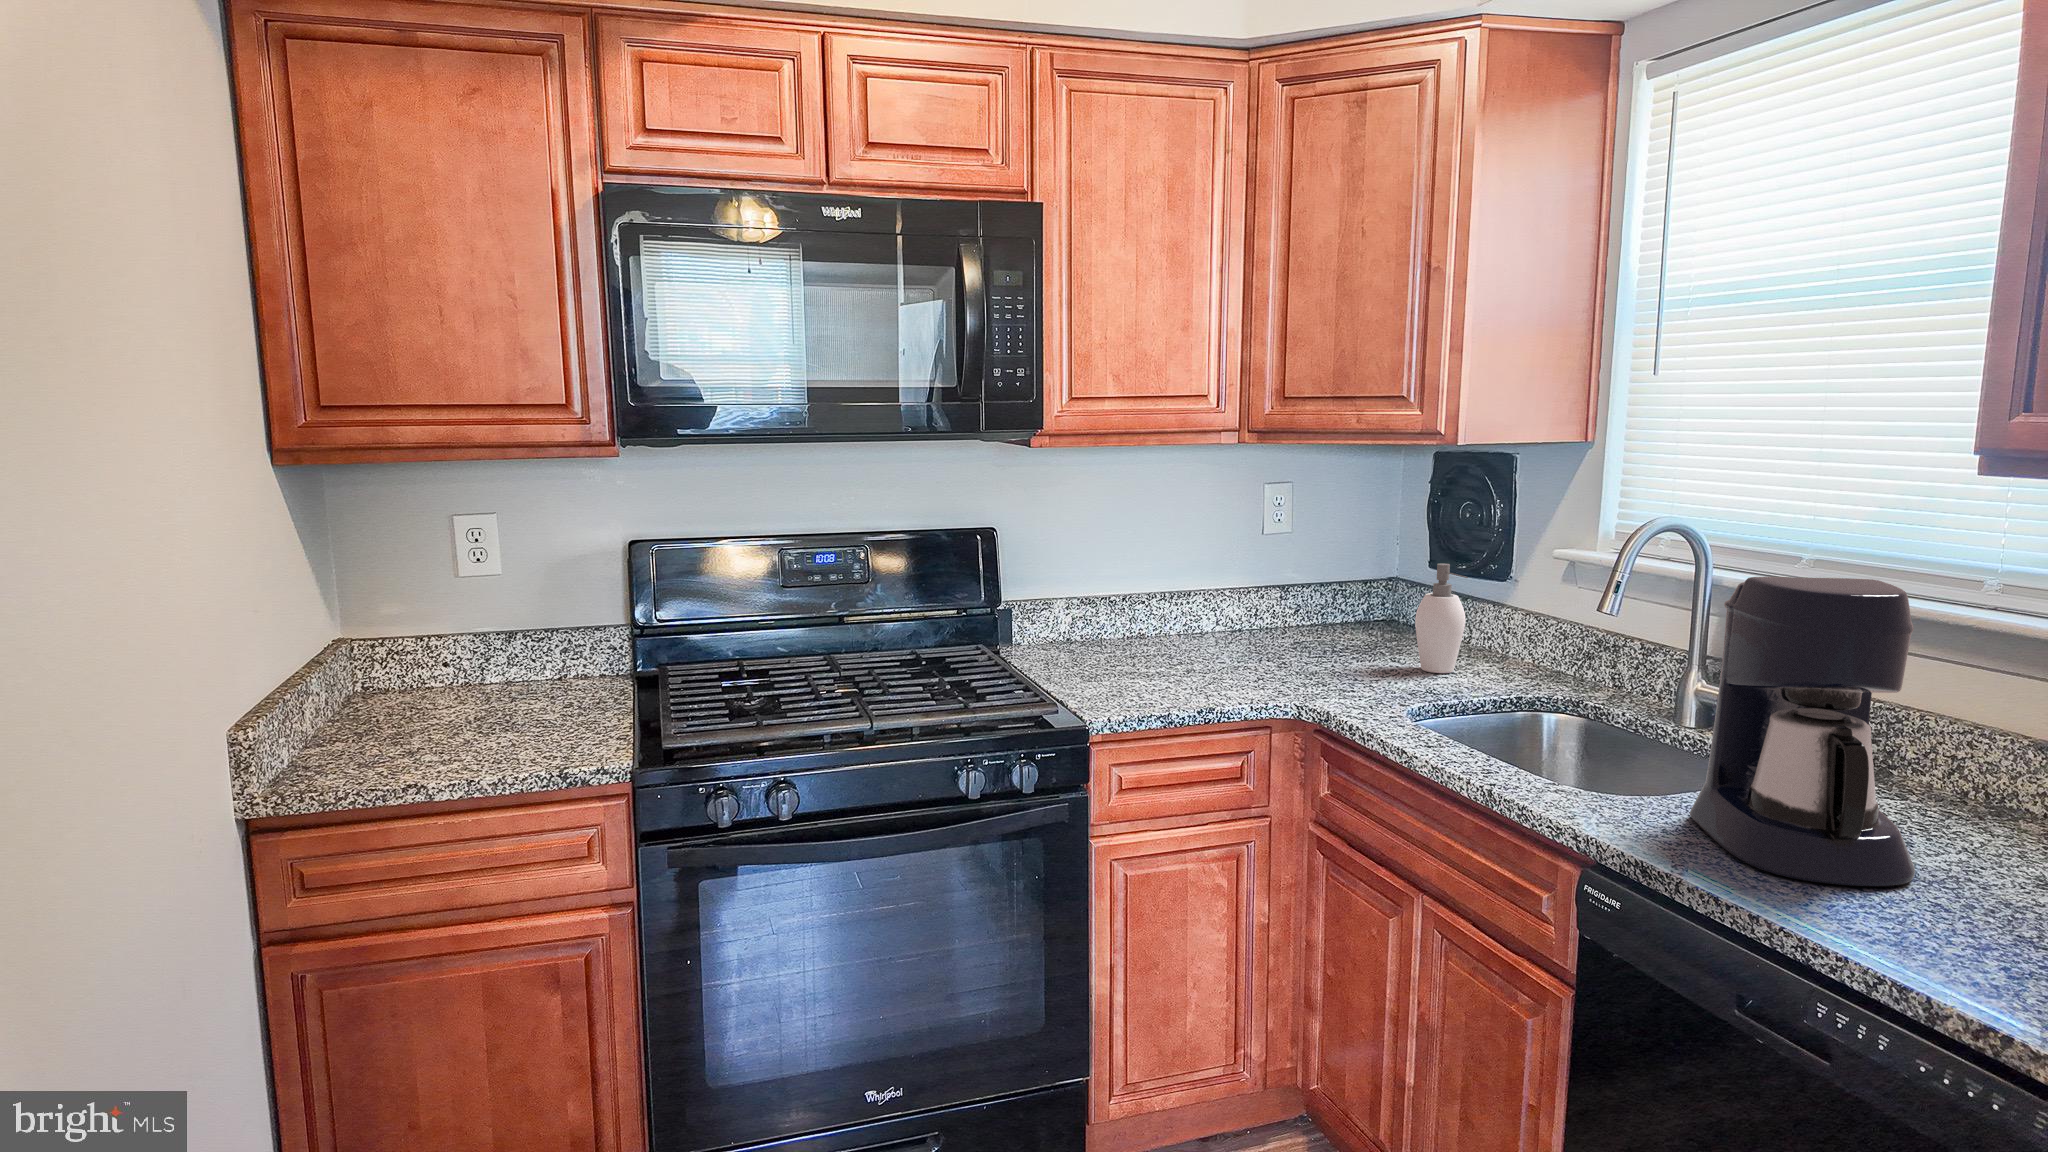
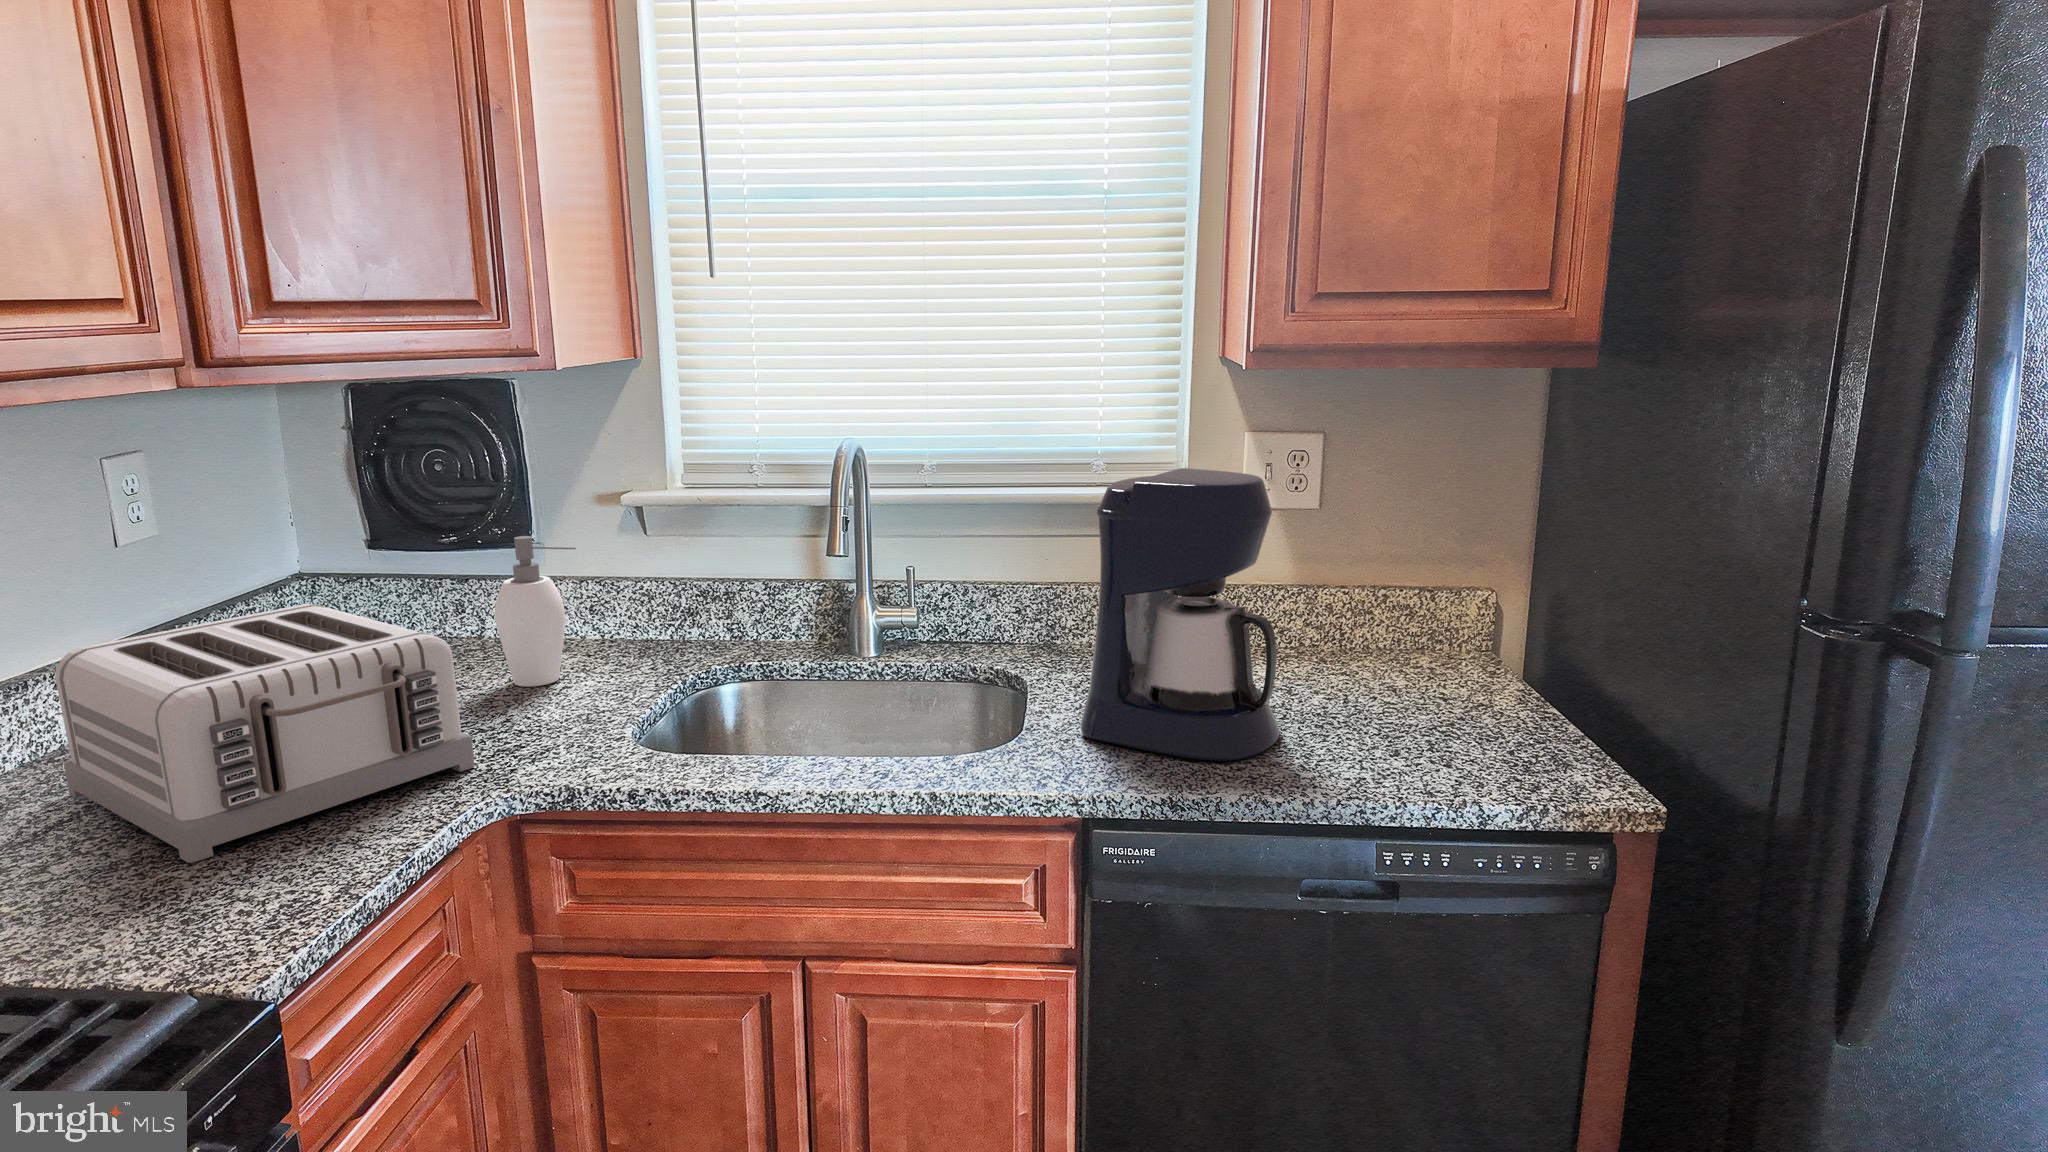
toaster: none [1155,575,1316,691] -> present [55,604,475,863]

